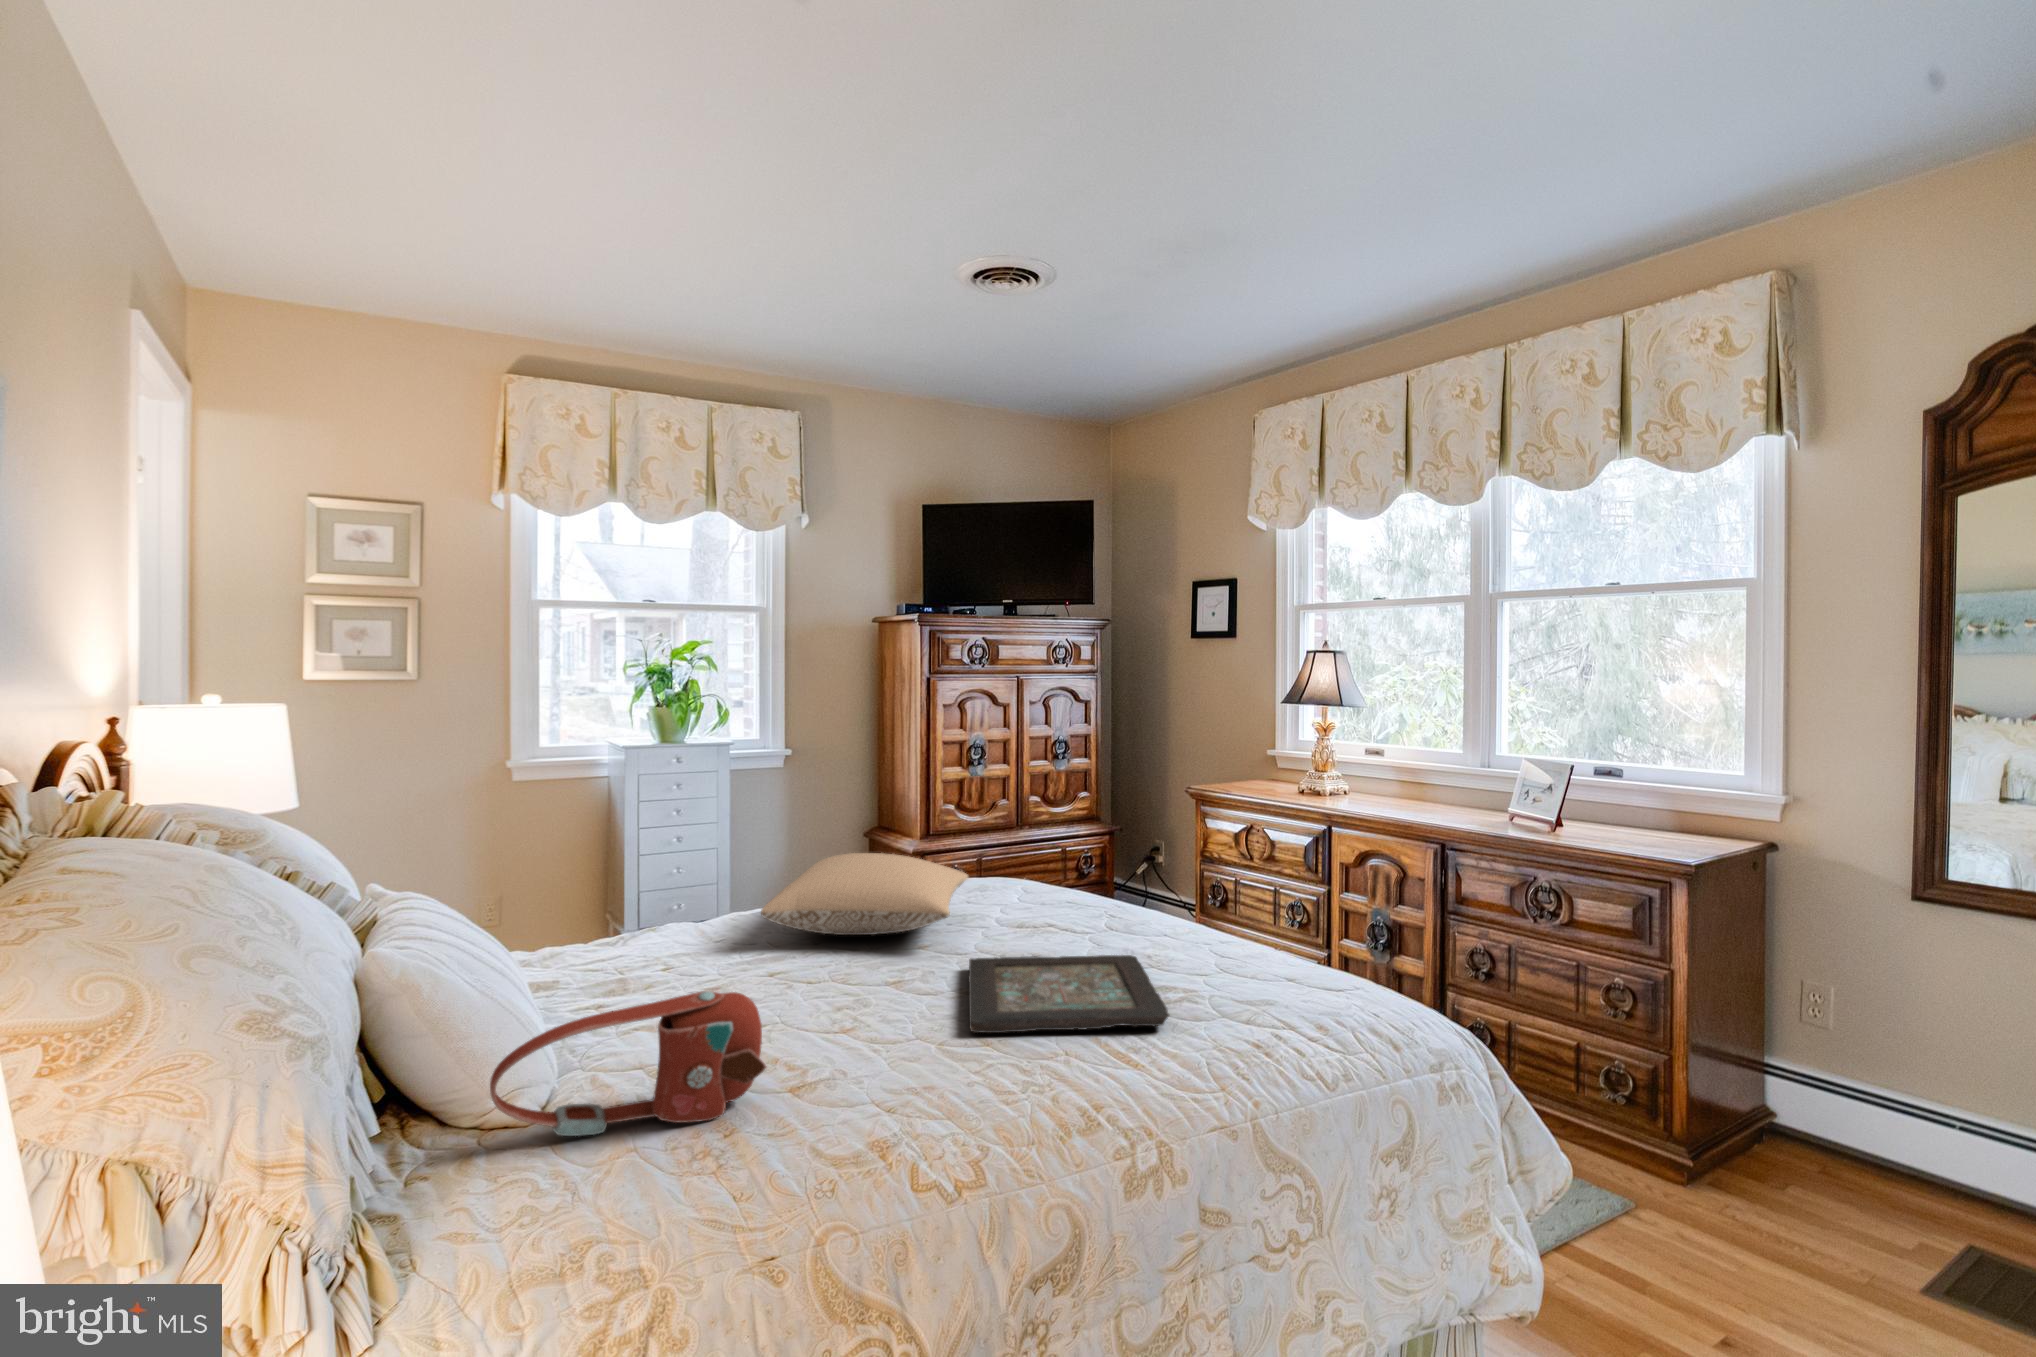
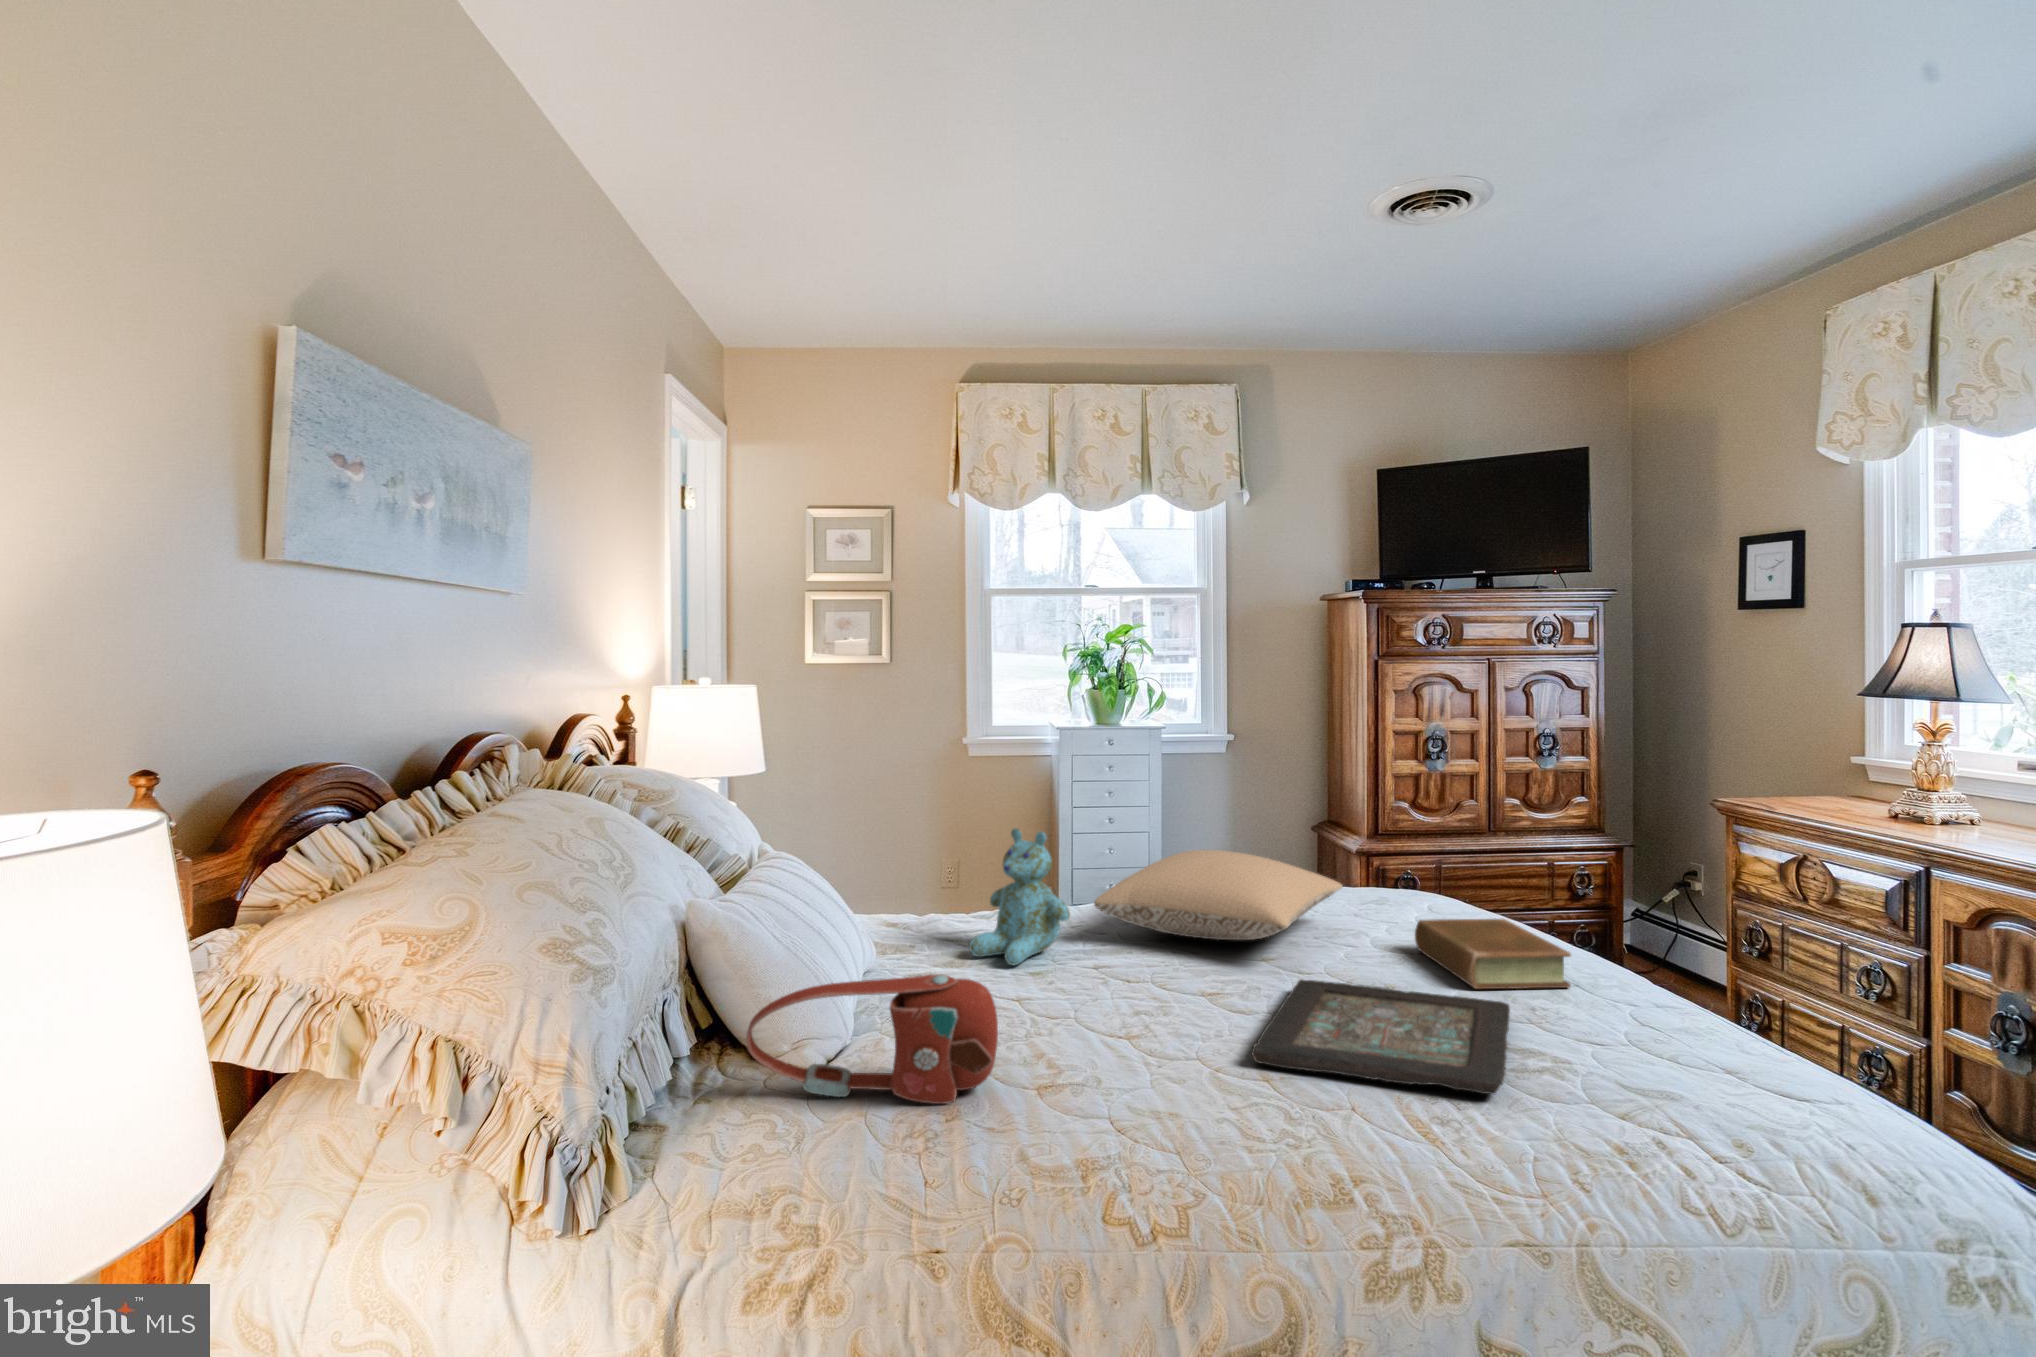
stuffed bear: none [640,845,746,982] -> present [969,828,1070,965]
book: none [1037,890,1164,949] -> present [1415,919,1571,989]

